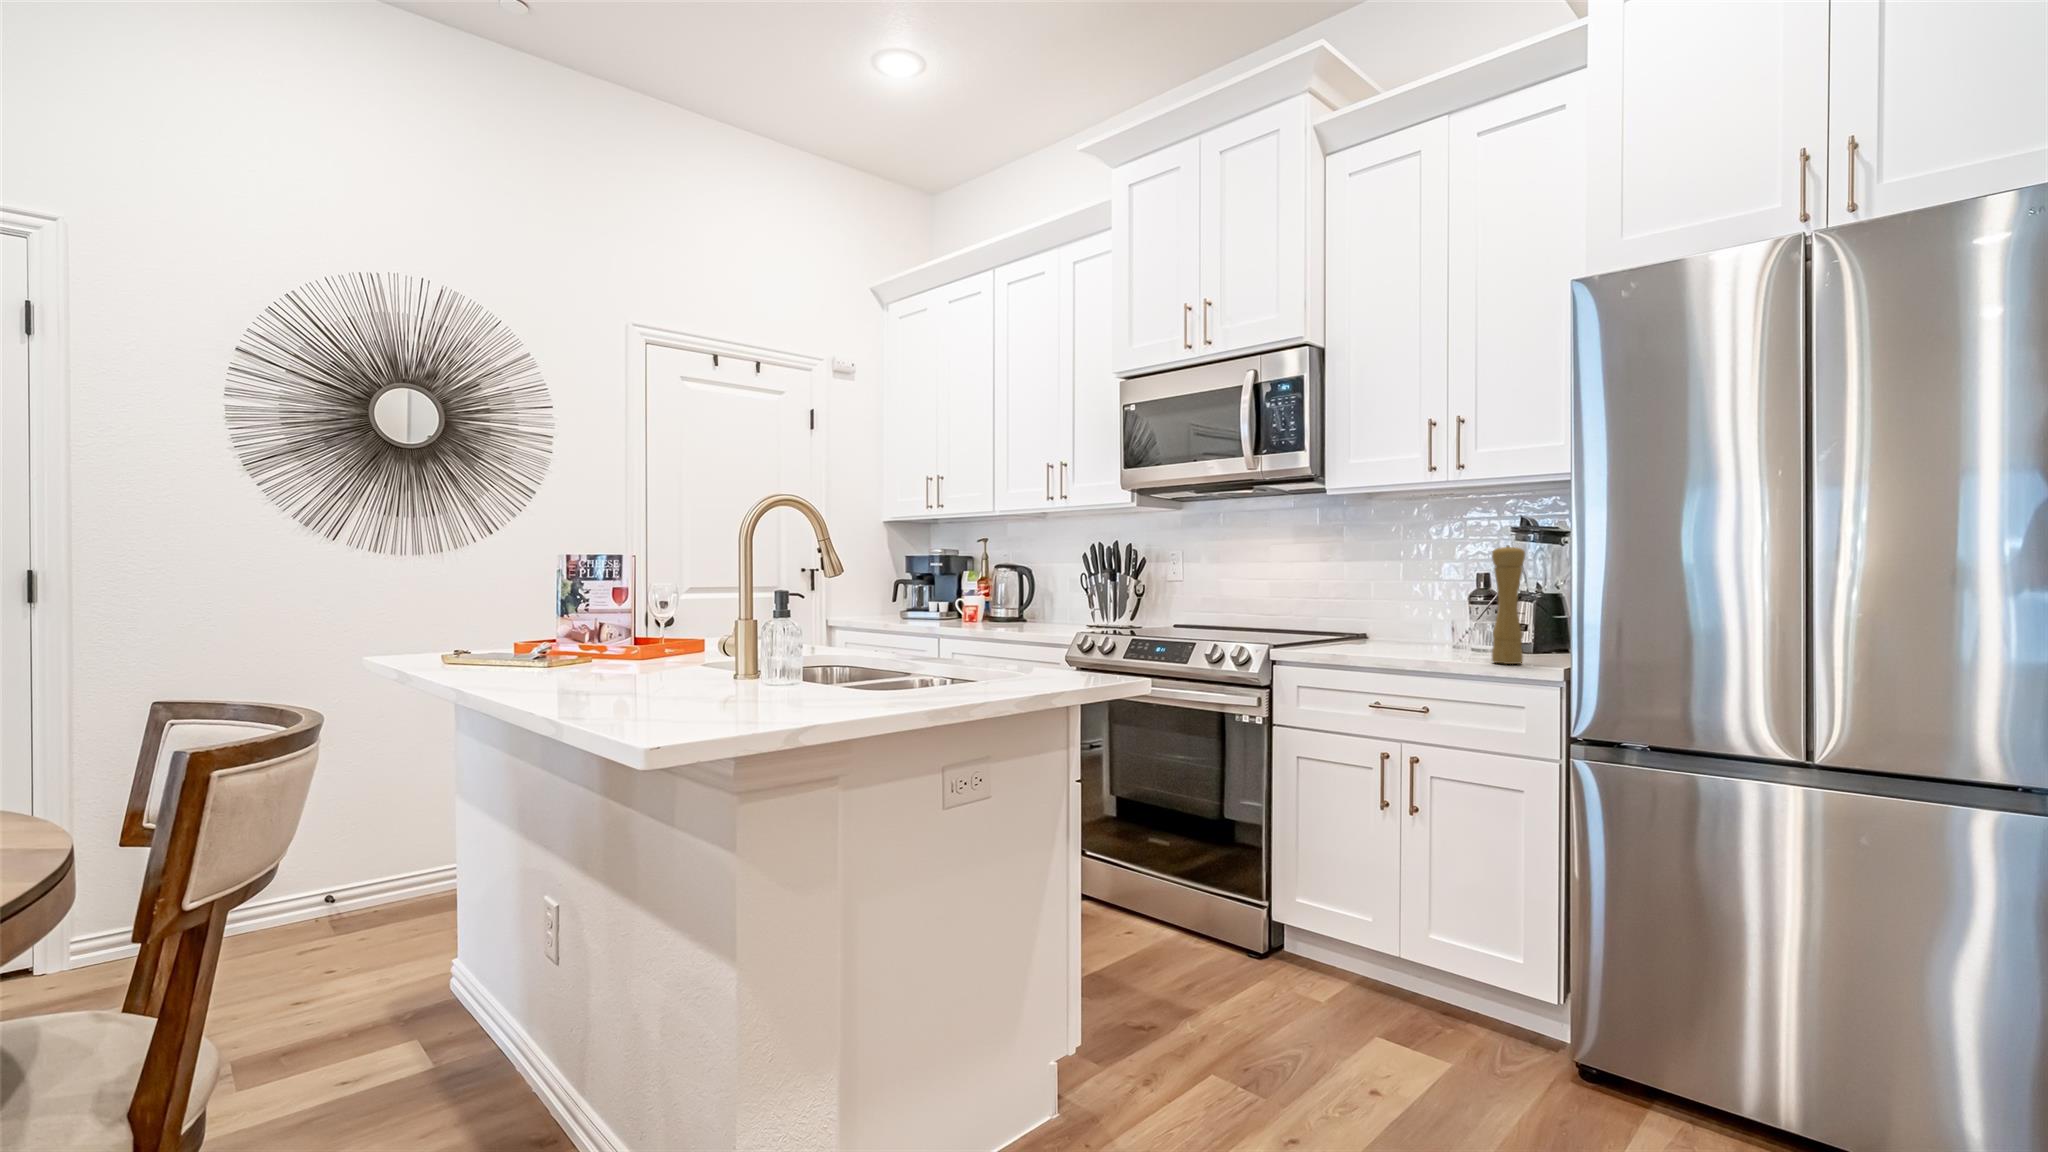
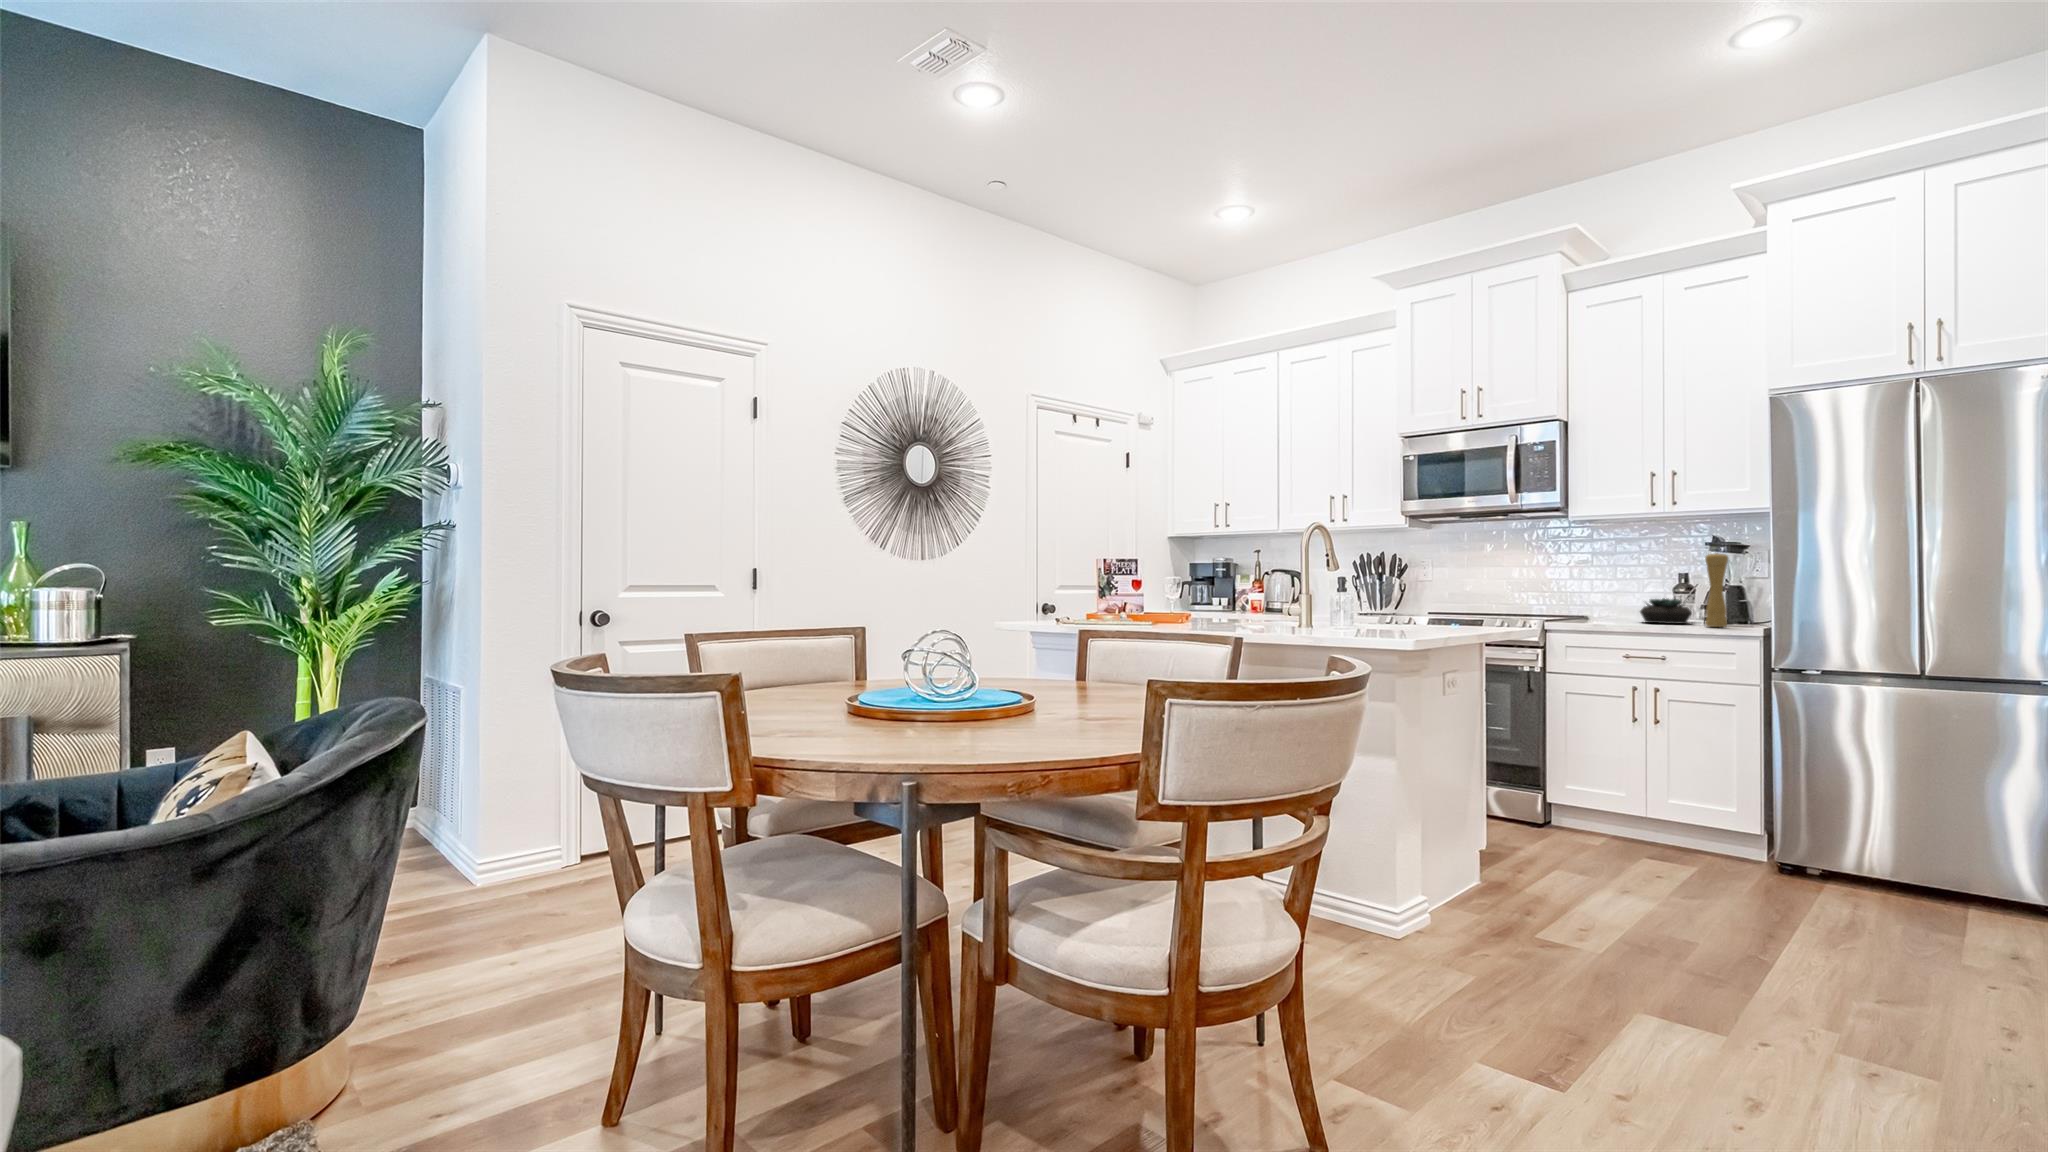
succulent plant: none [1410,612,1481,654] -> present [1640,598,1692,624]

